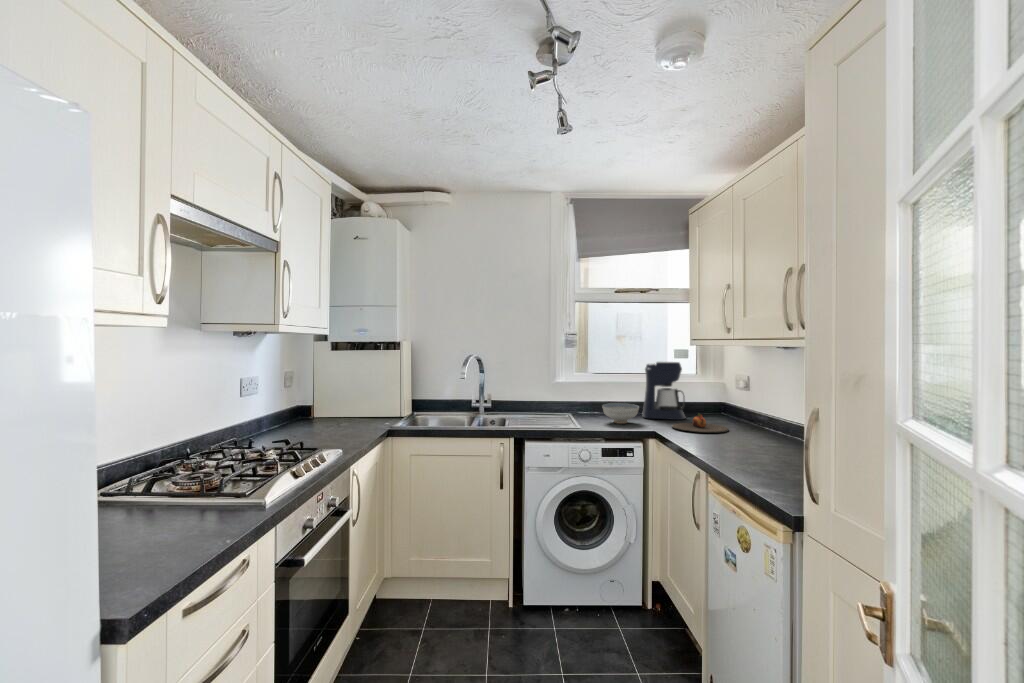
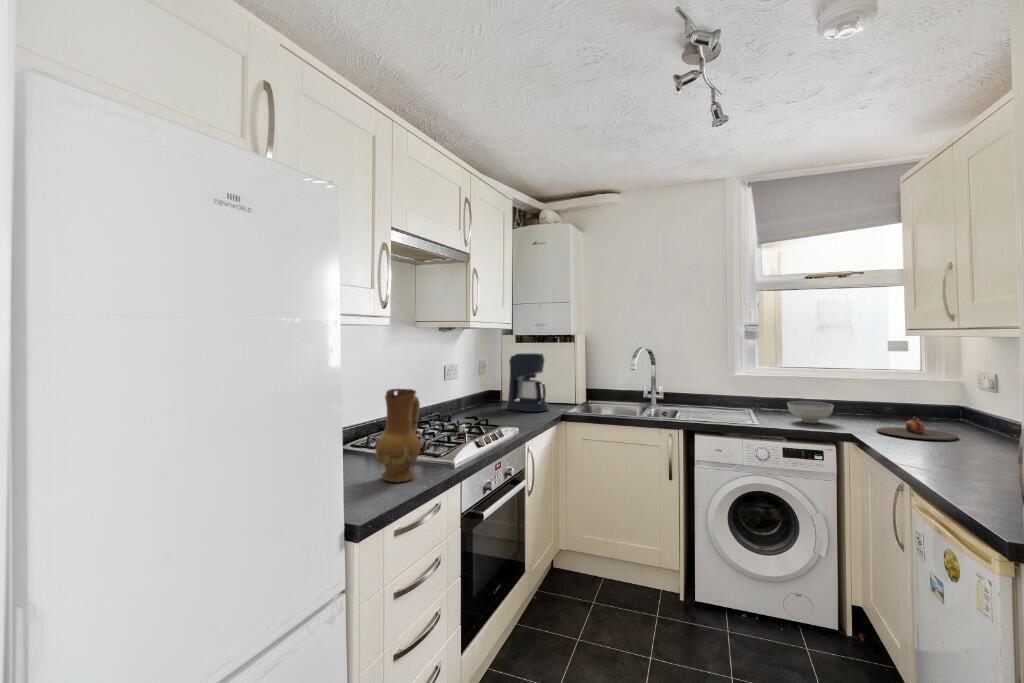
coffee maker: present [643,362,685,420] -> present [506,353,549,412]
ceramic jug: none [149,413,220,540] -> present [376,389,421,483]

